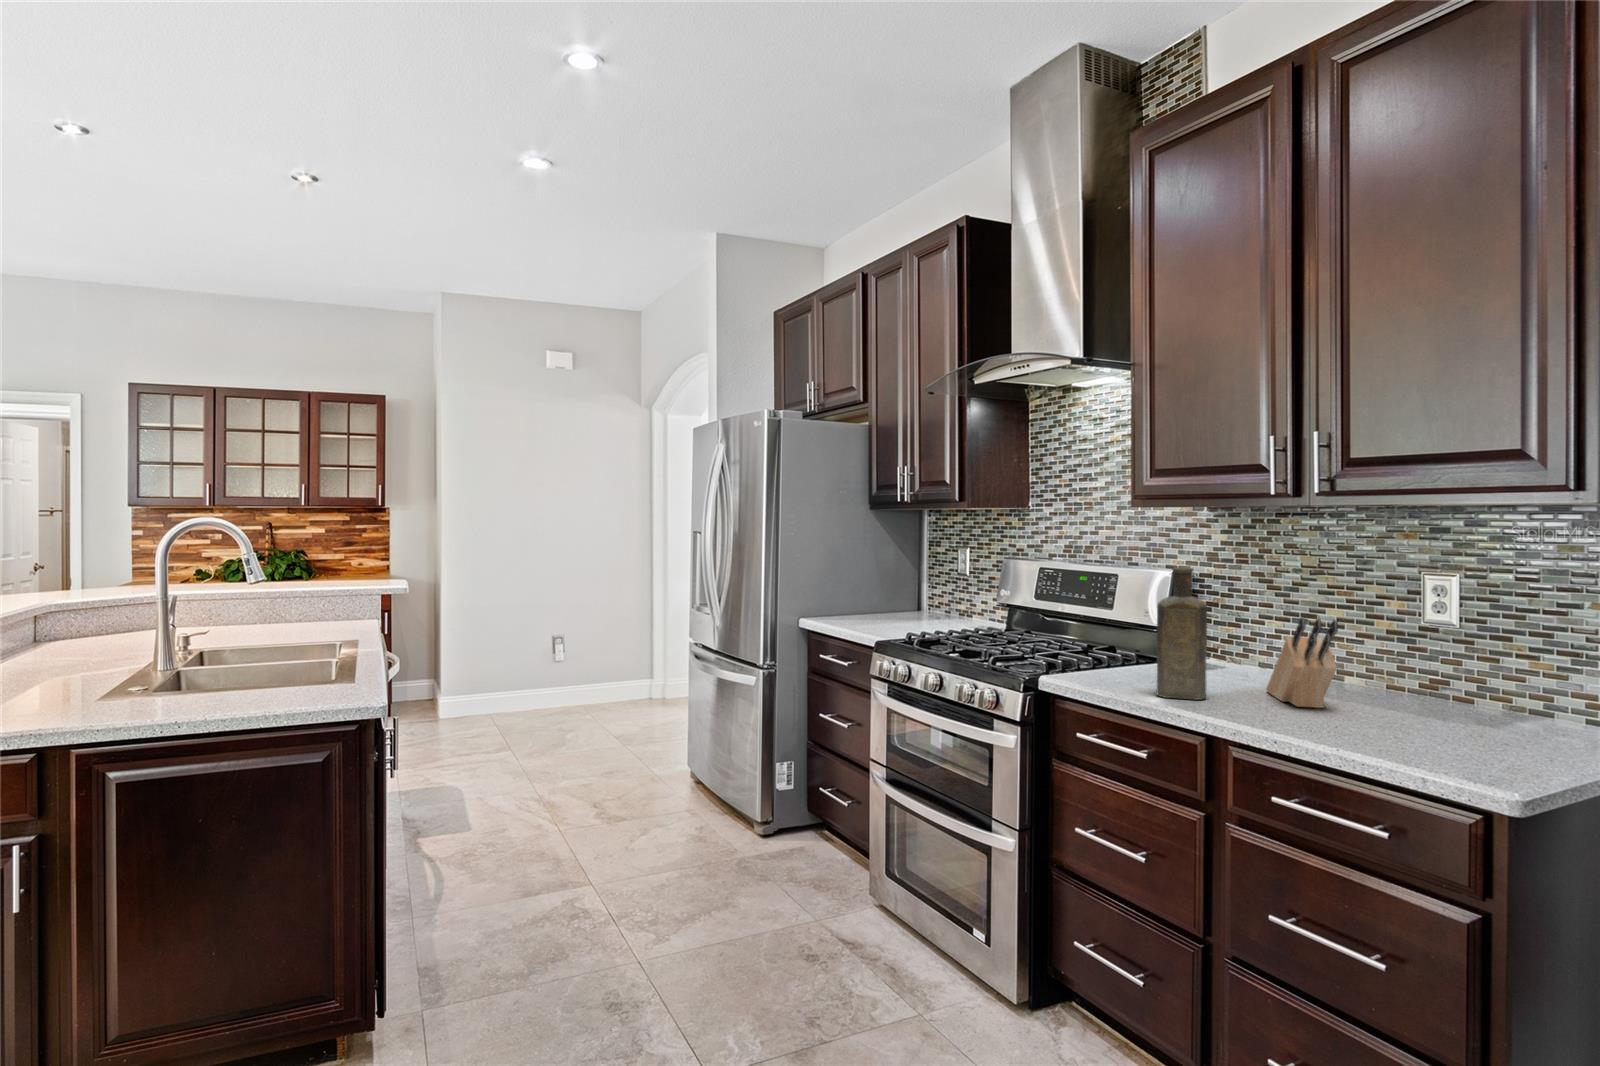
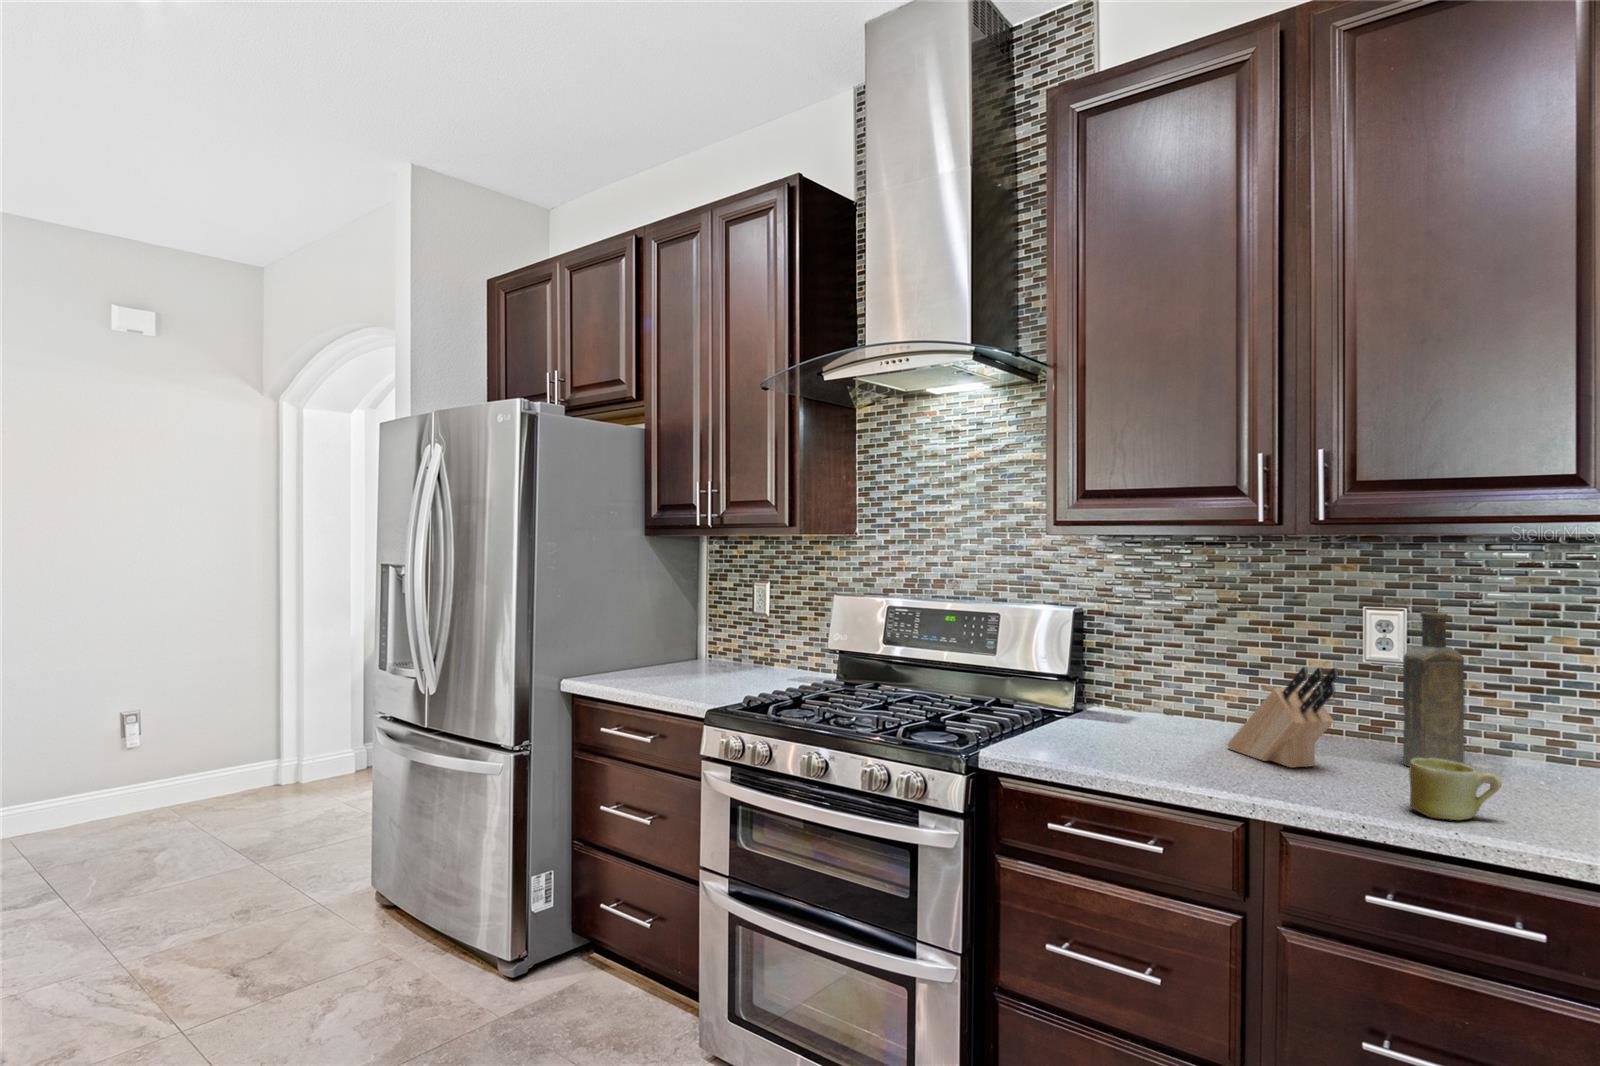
bottle: present [1157,567,1207,700] -> present [1403,611,1465,766]
mug: none [1345,695,1423,748] -> present [1409,758,1502,820]

